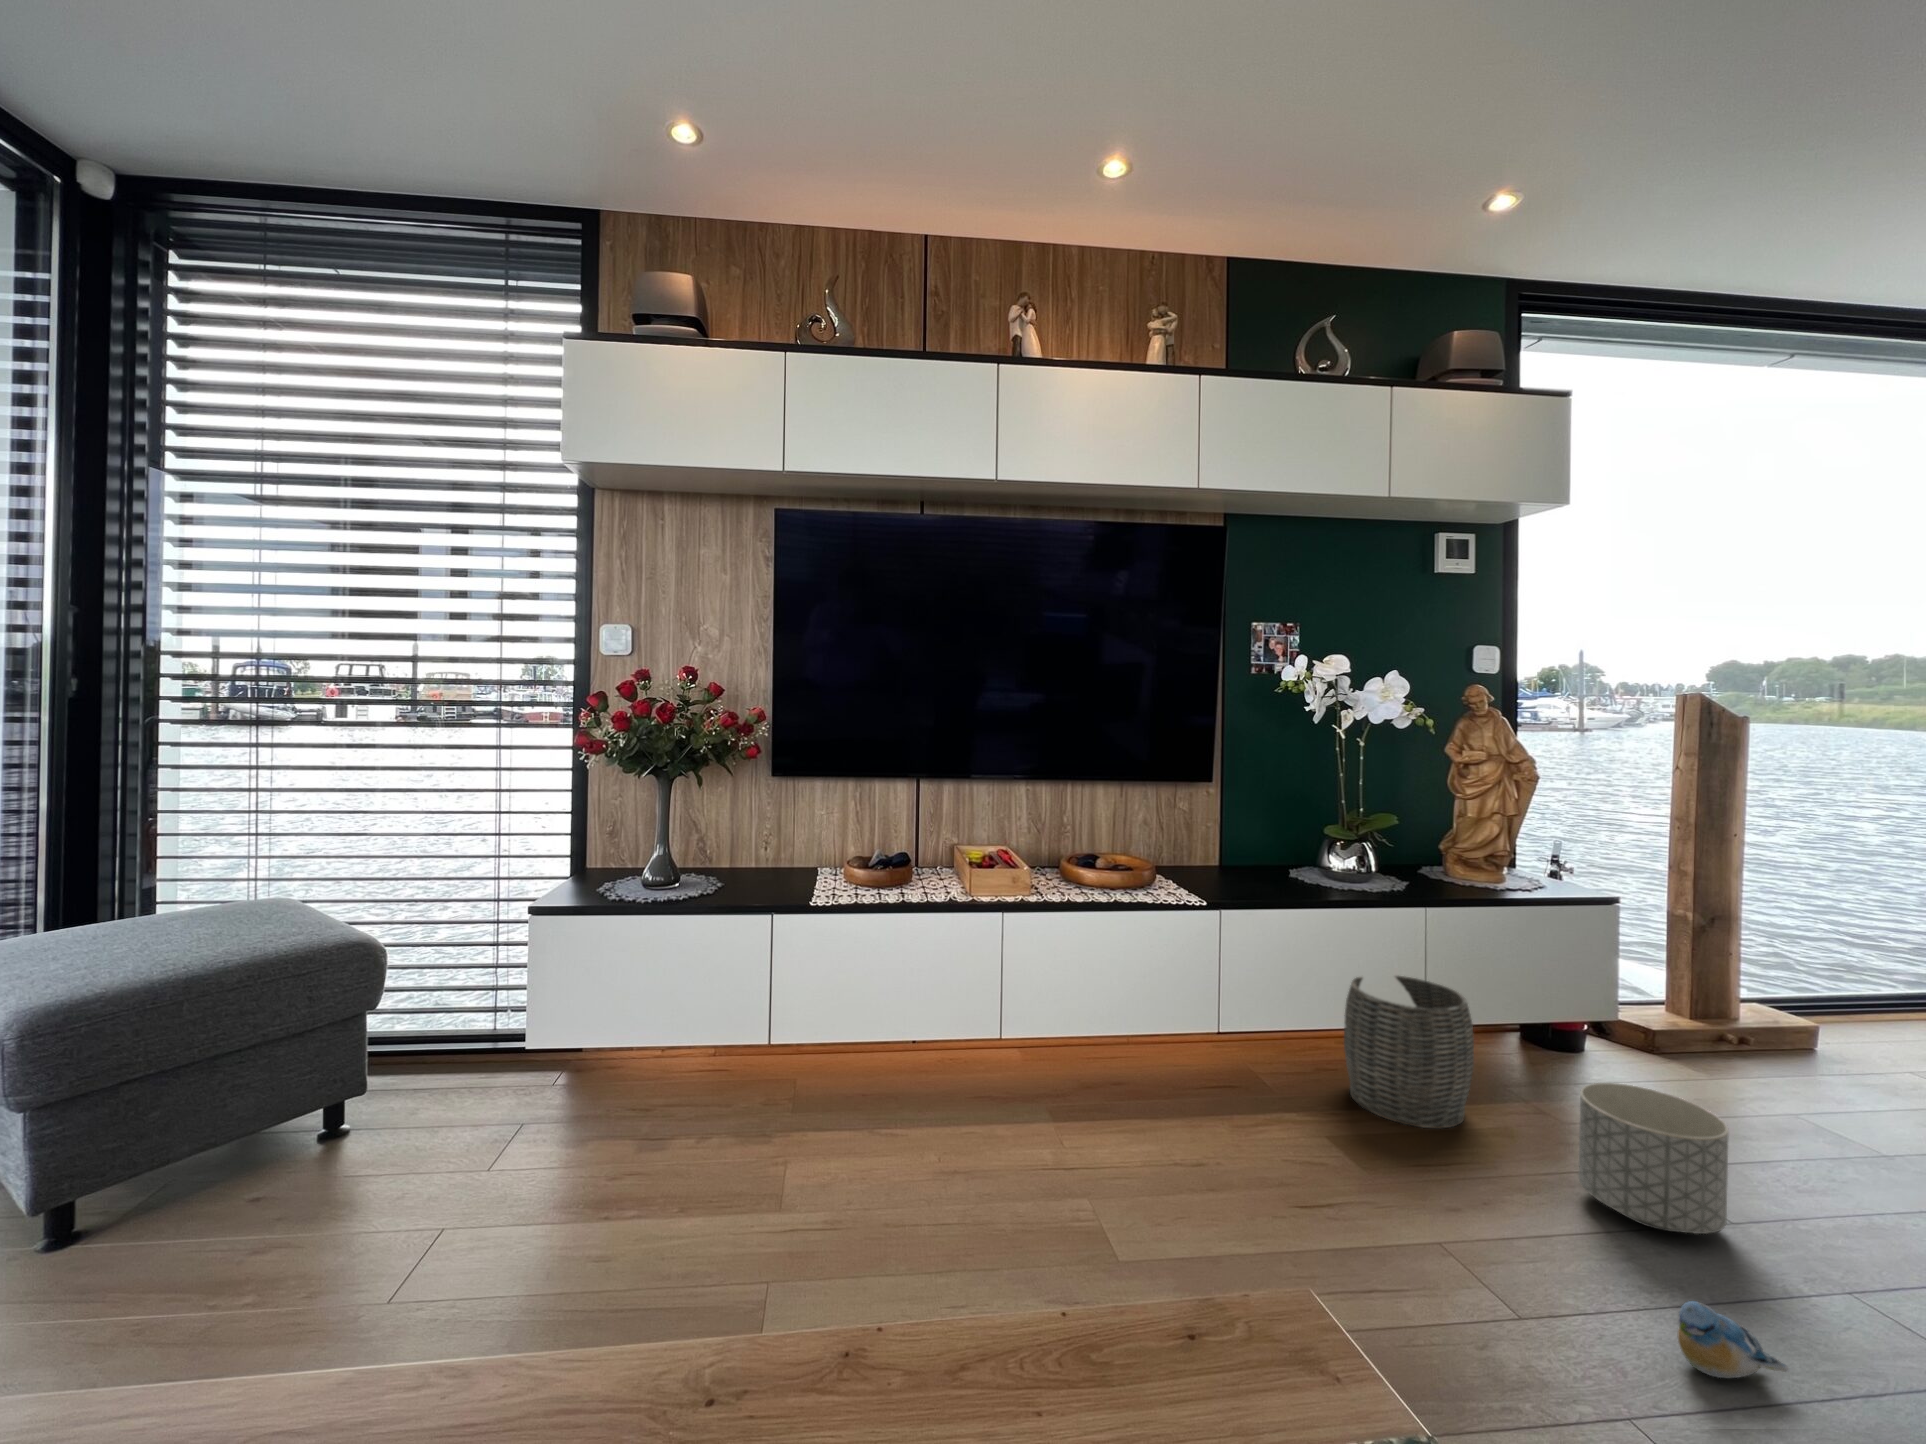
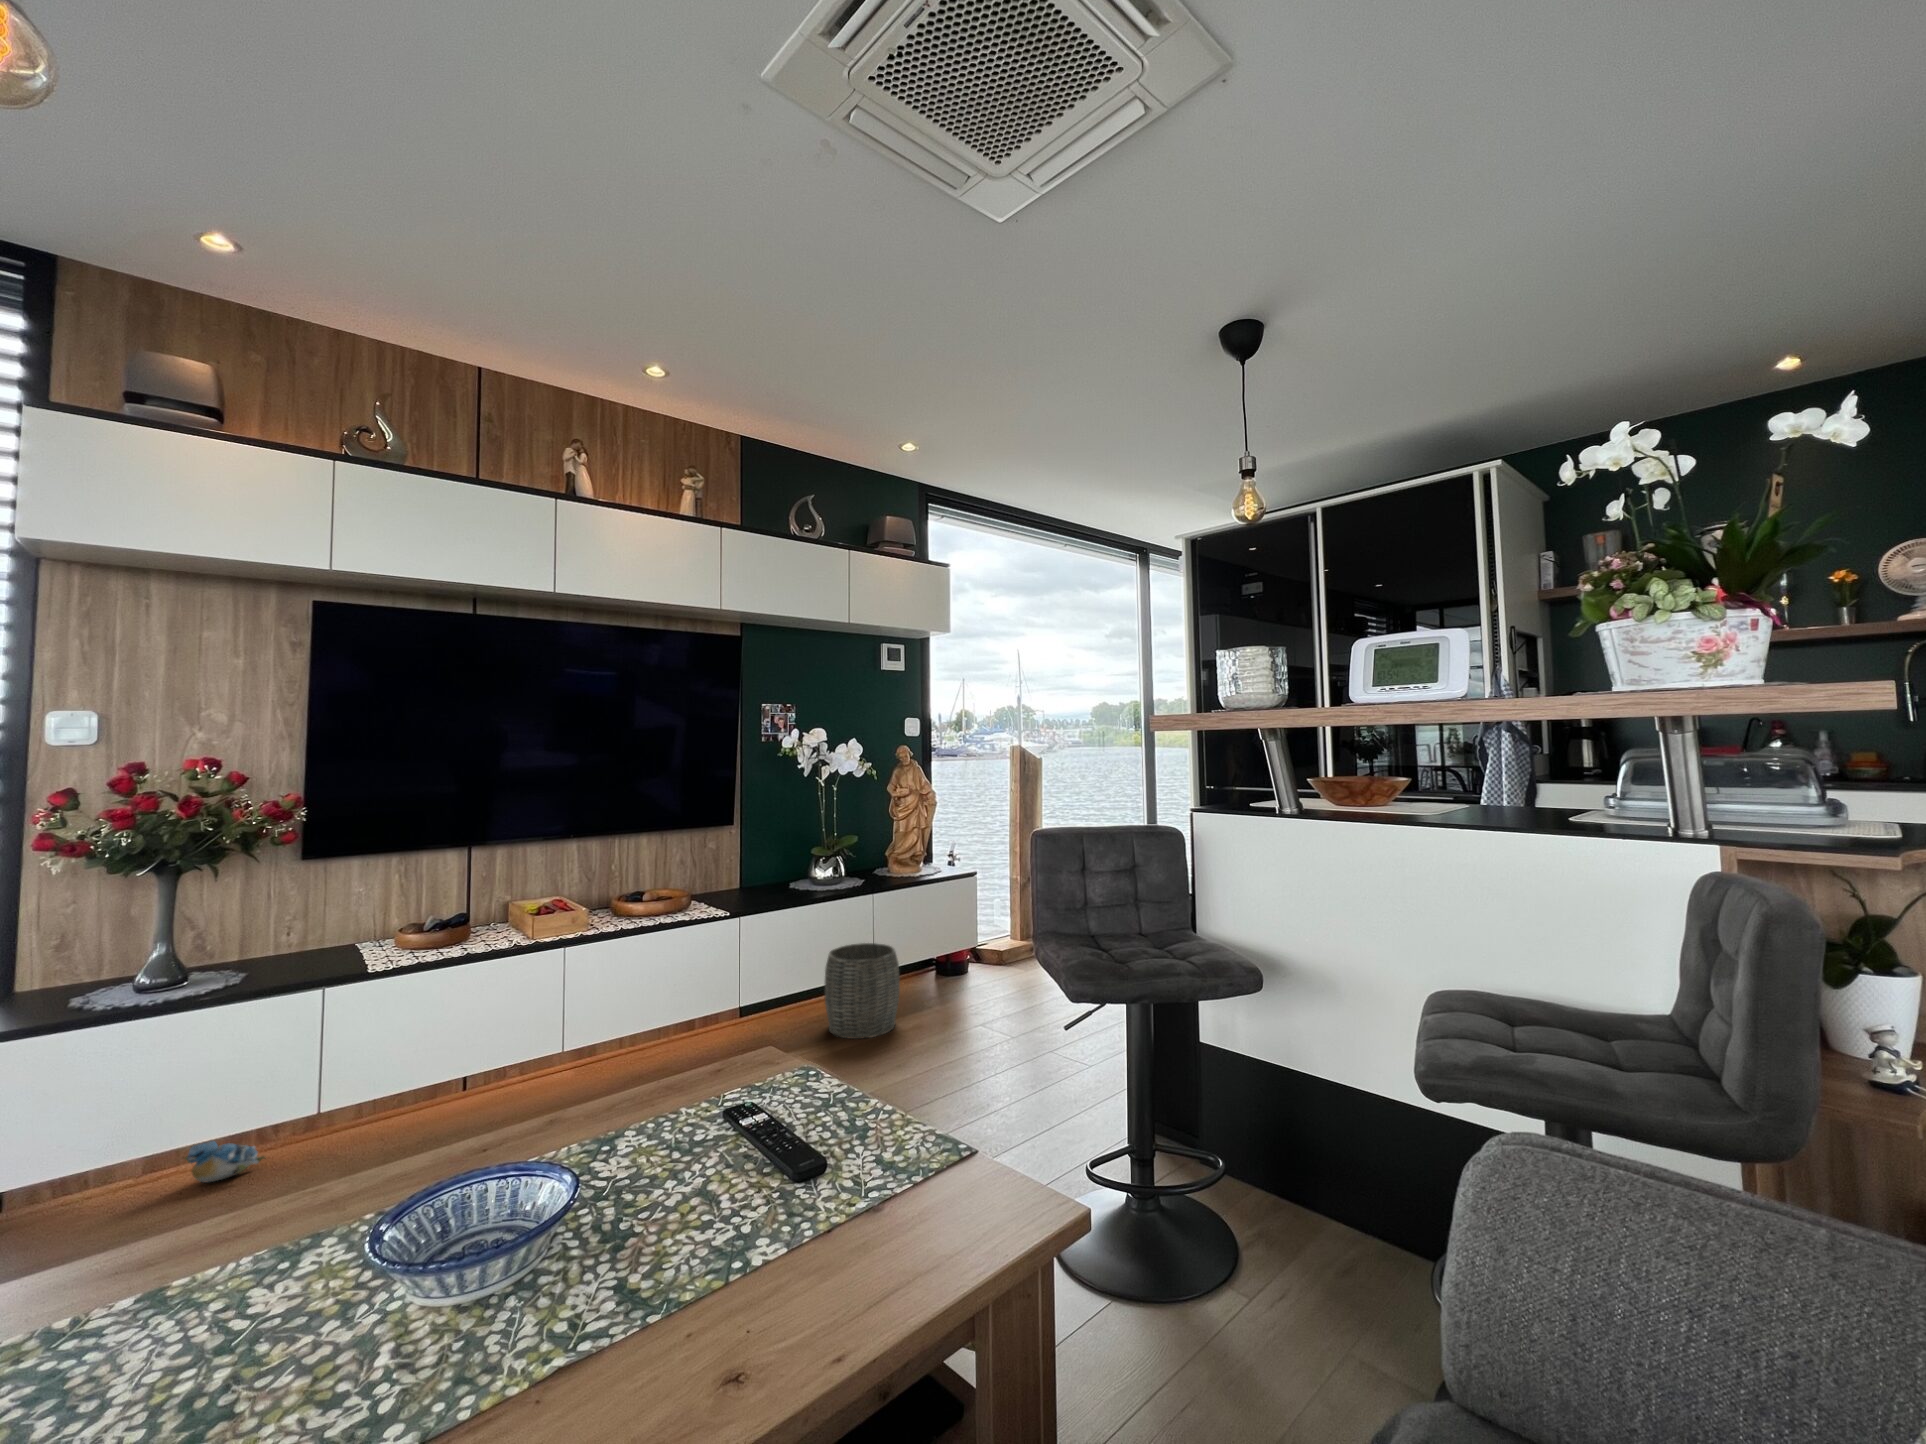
planter: present [1578,1083,1729,1234] -> none [948,977,1011,1053]
plush toy: present [1677,1301,1789,1378] -> present [185,1141,265,1182]

